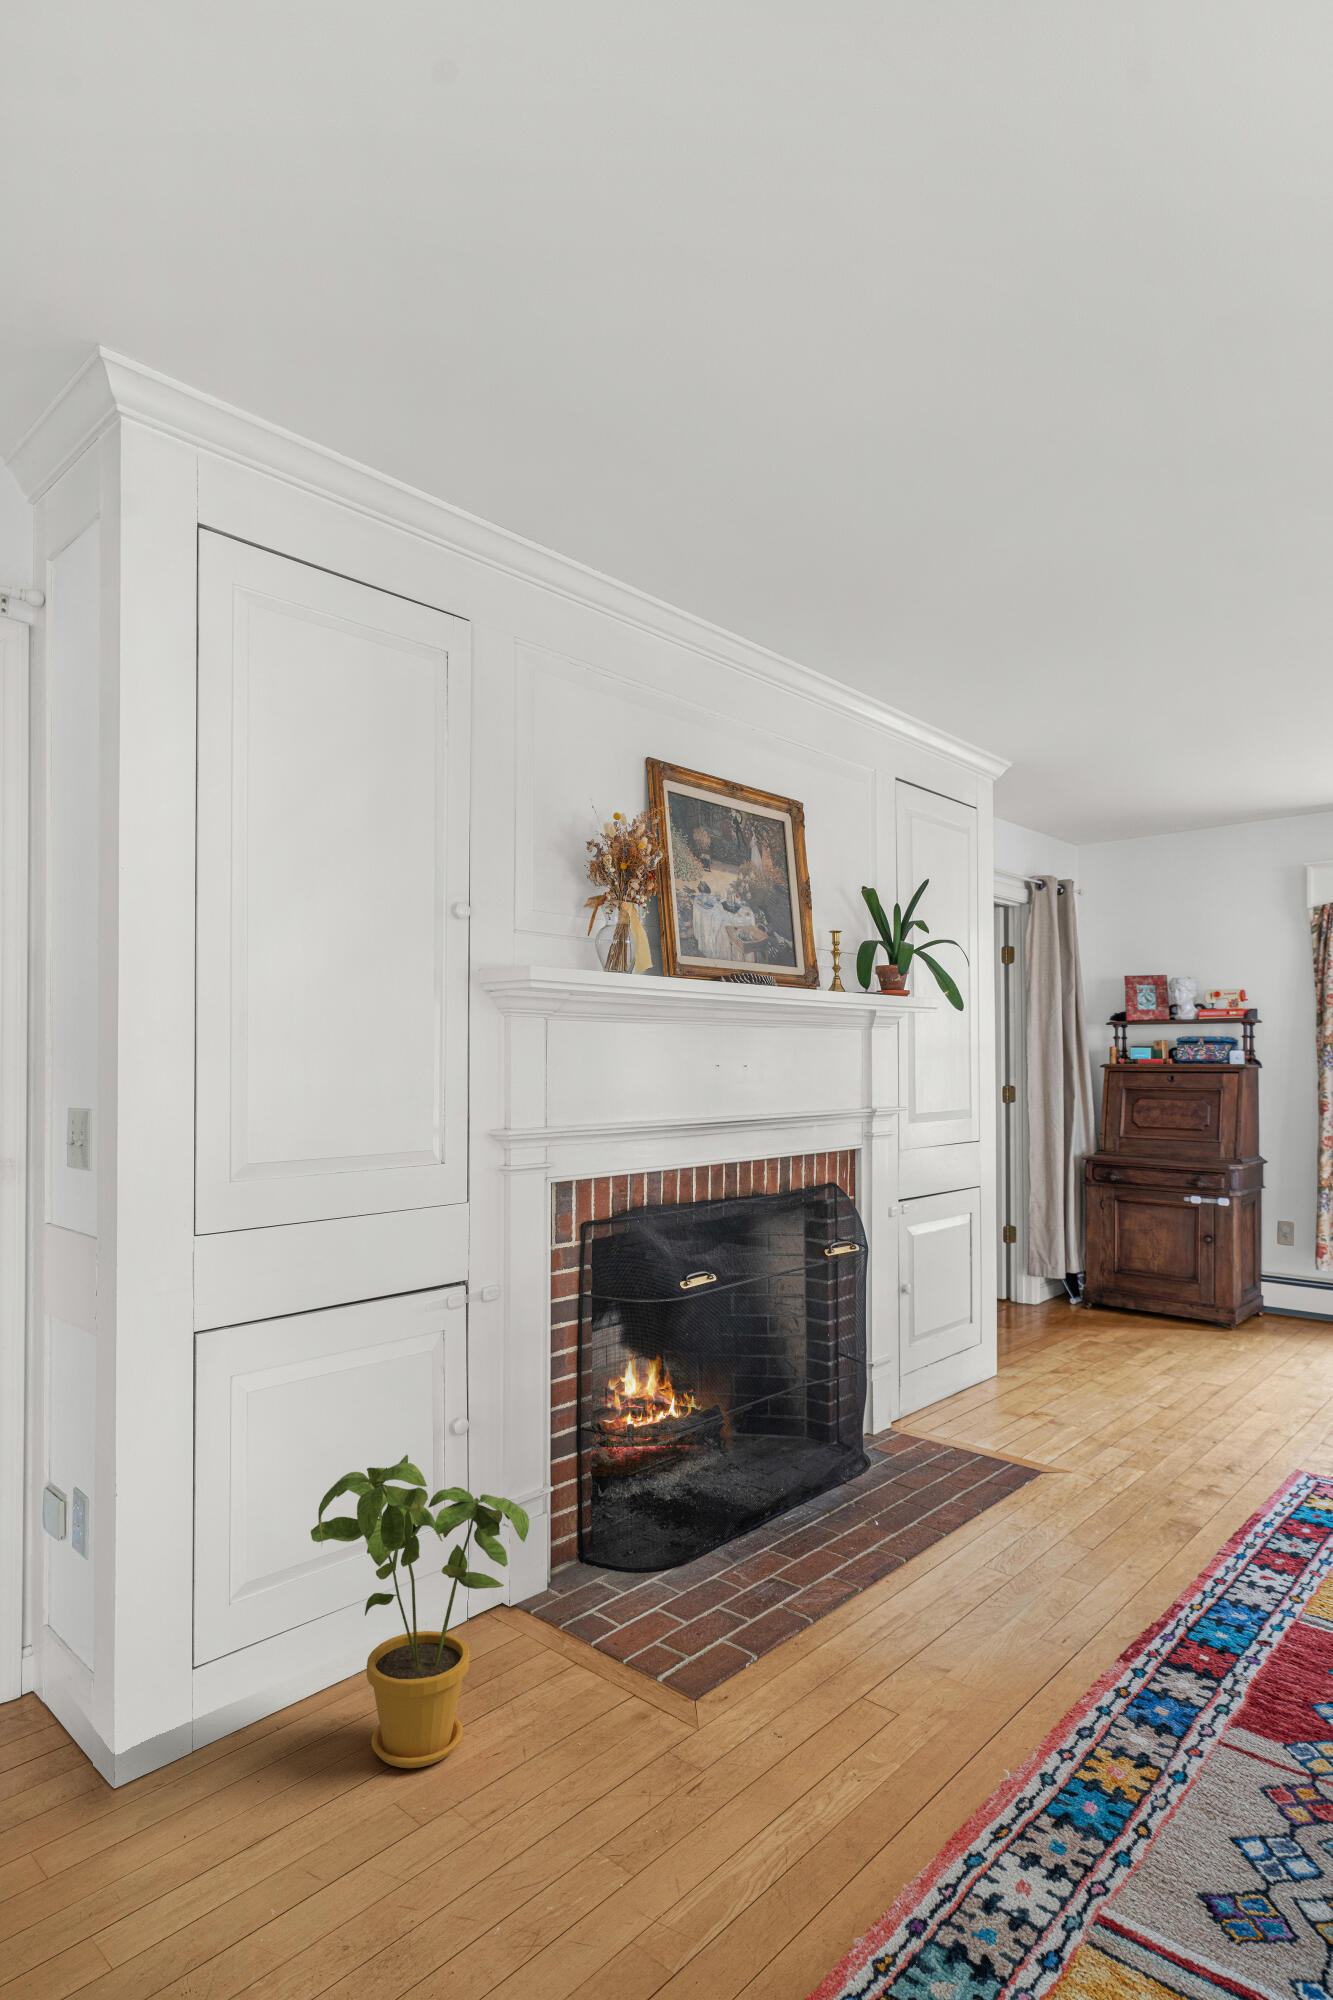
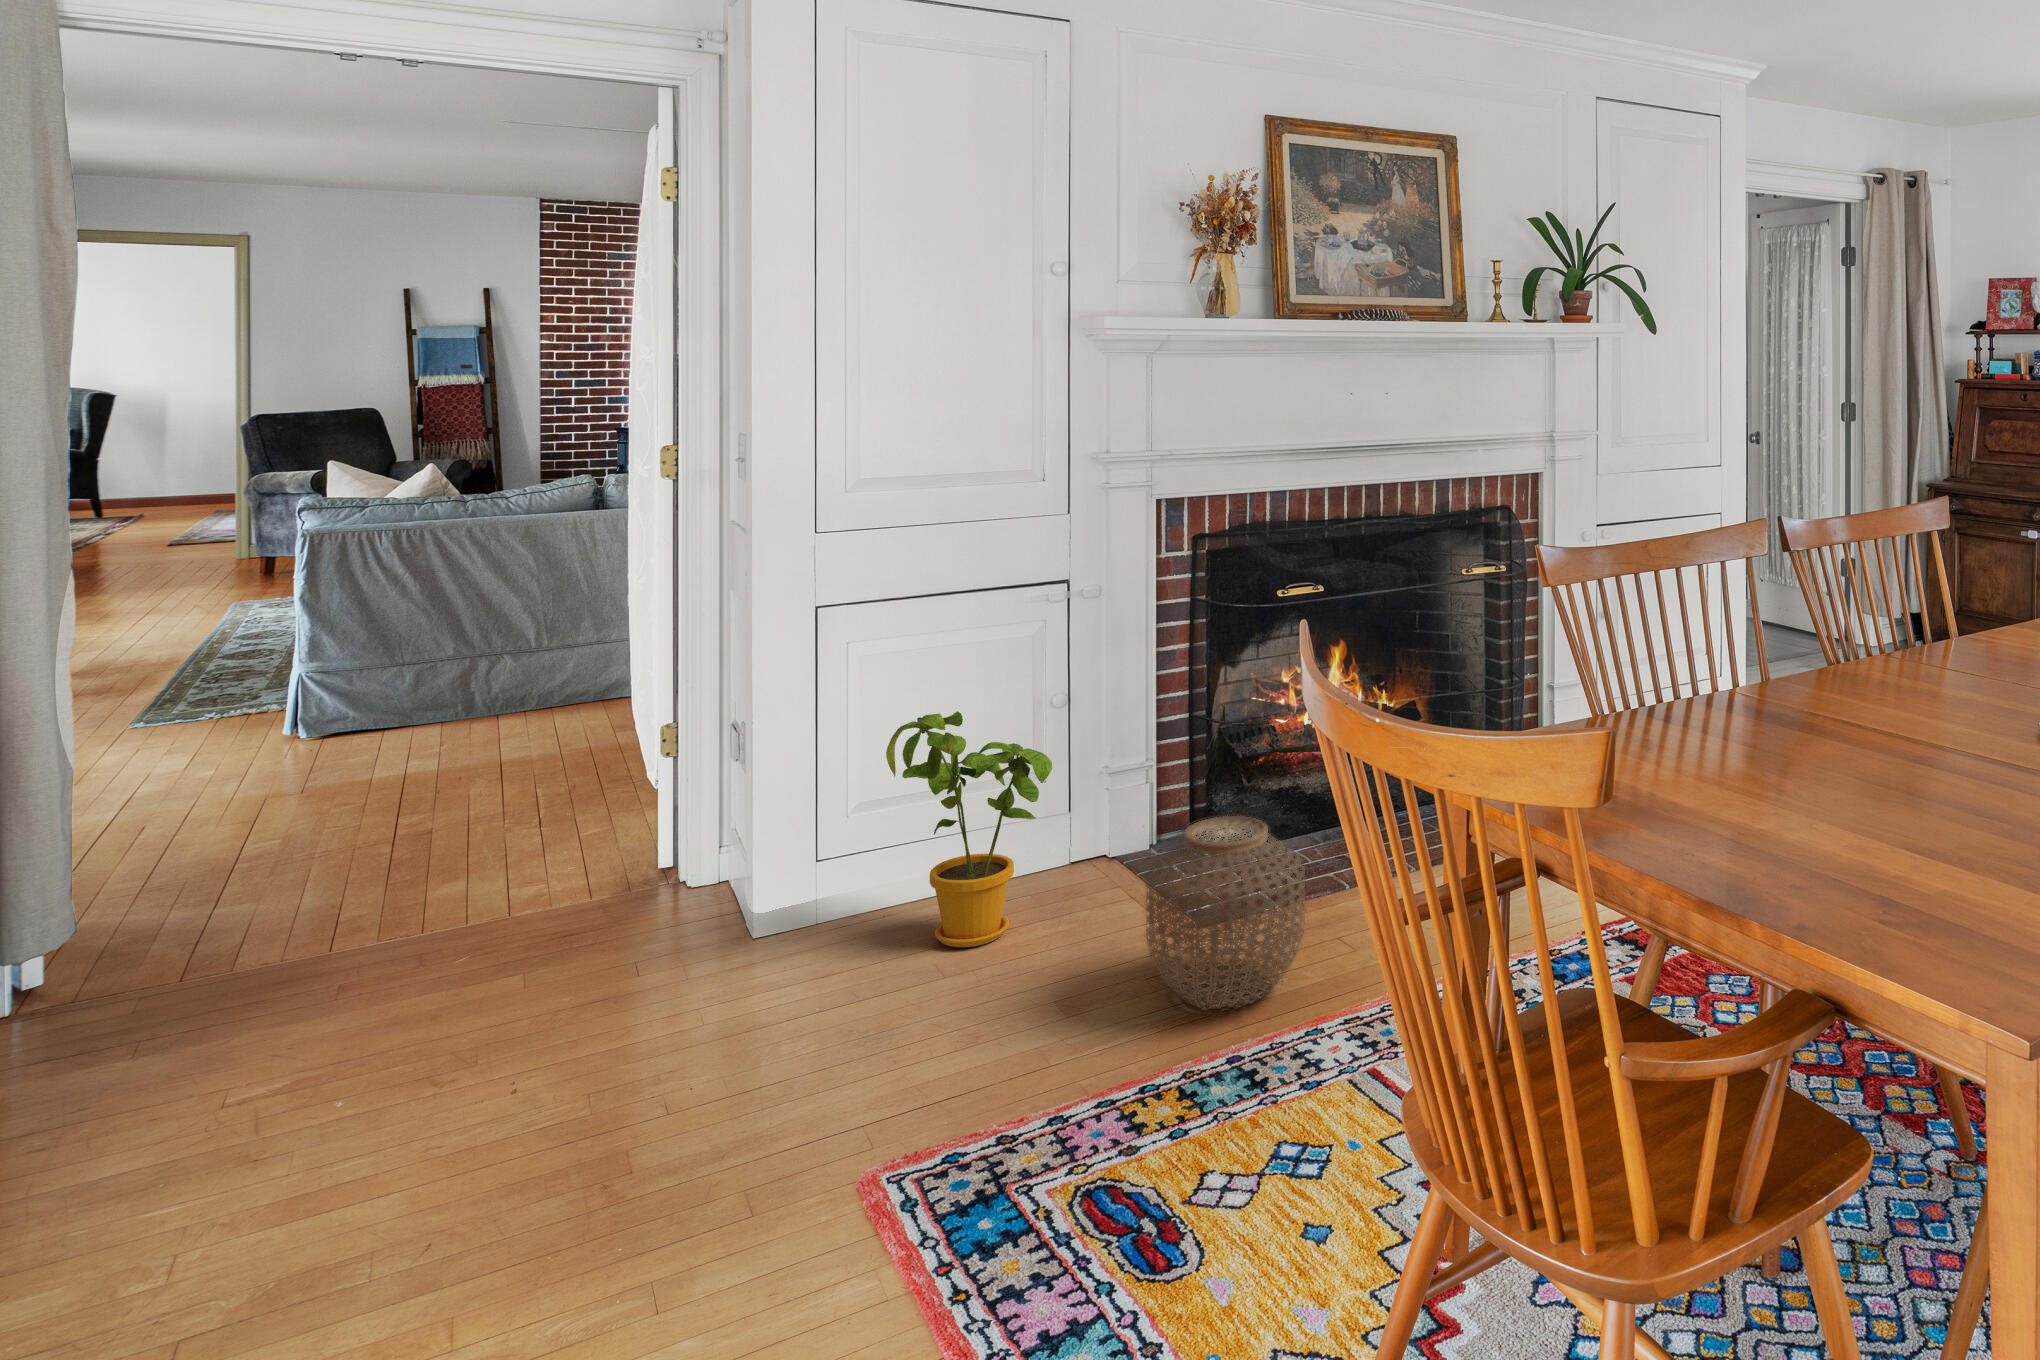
woven basket: none [706,1573,904,1840] -> present [1146,816,1305,1009]

